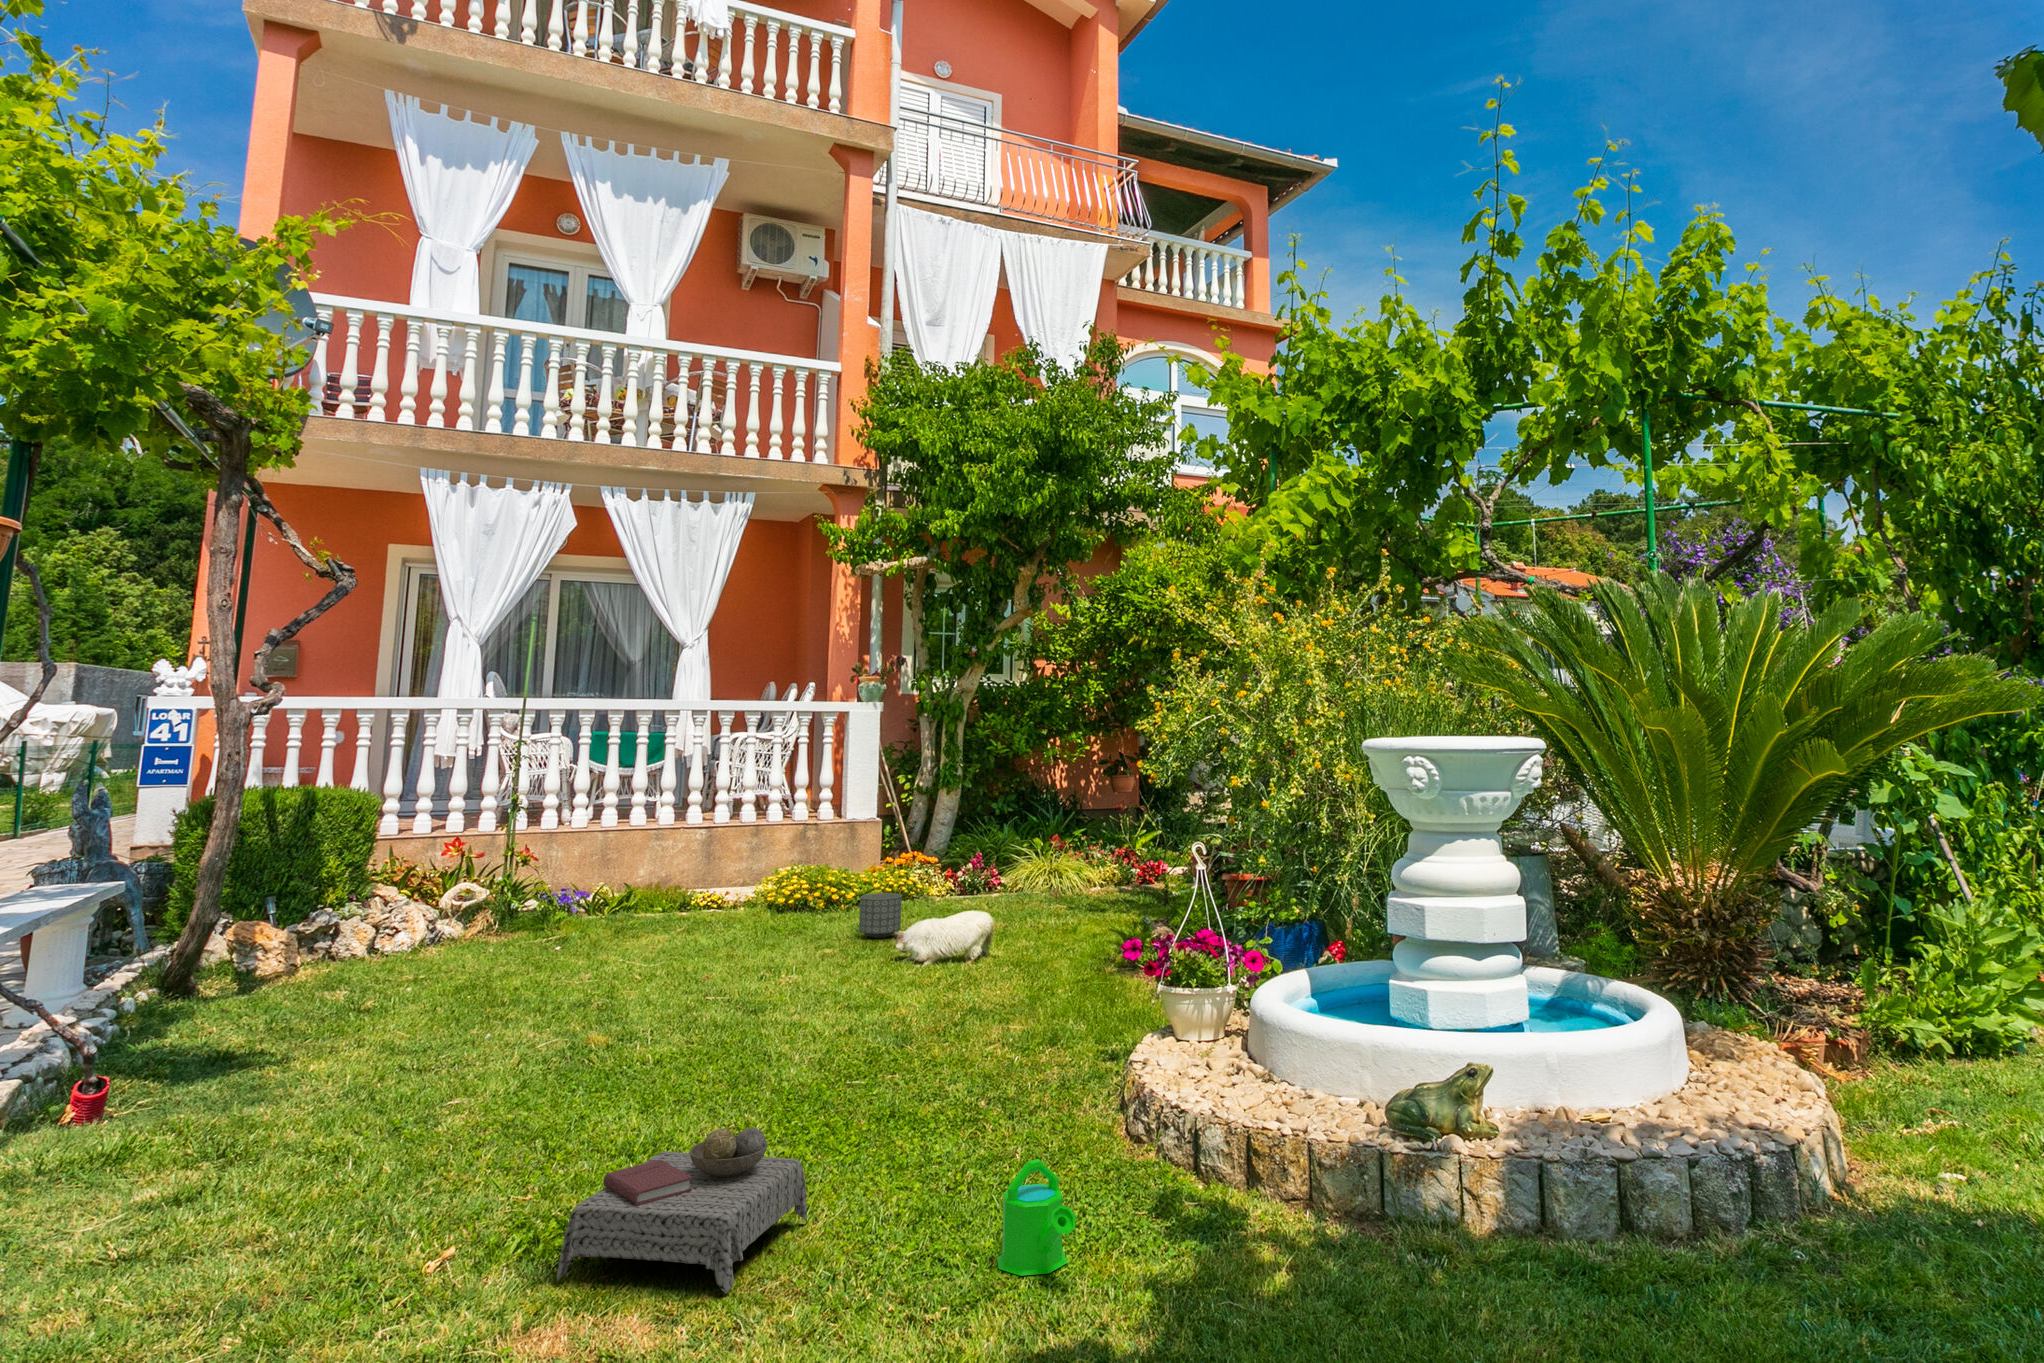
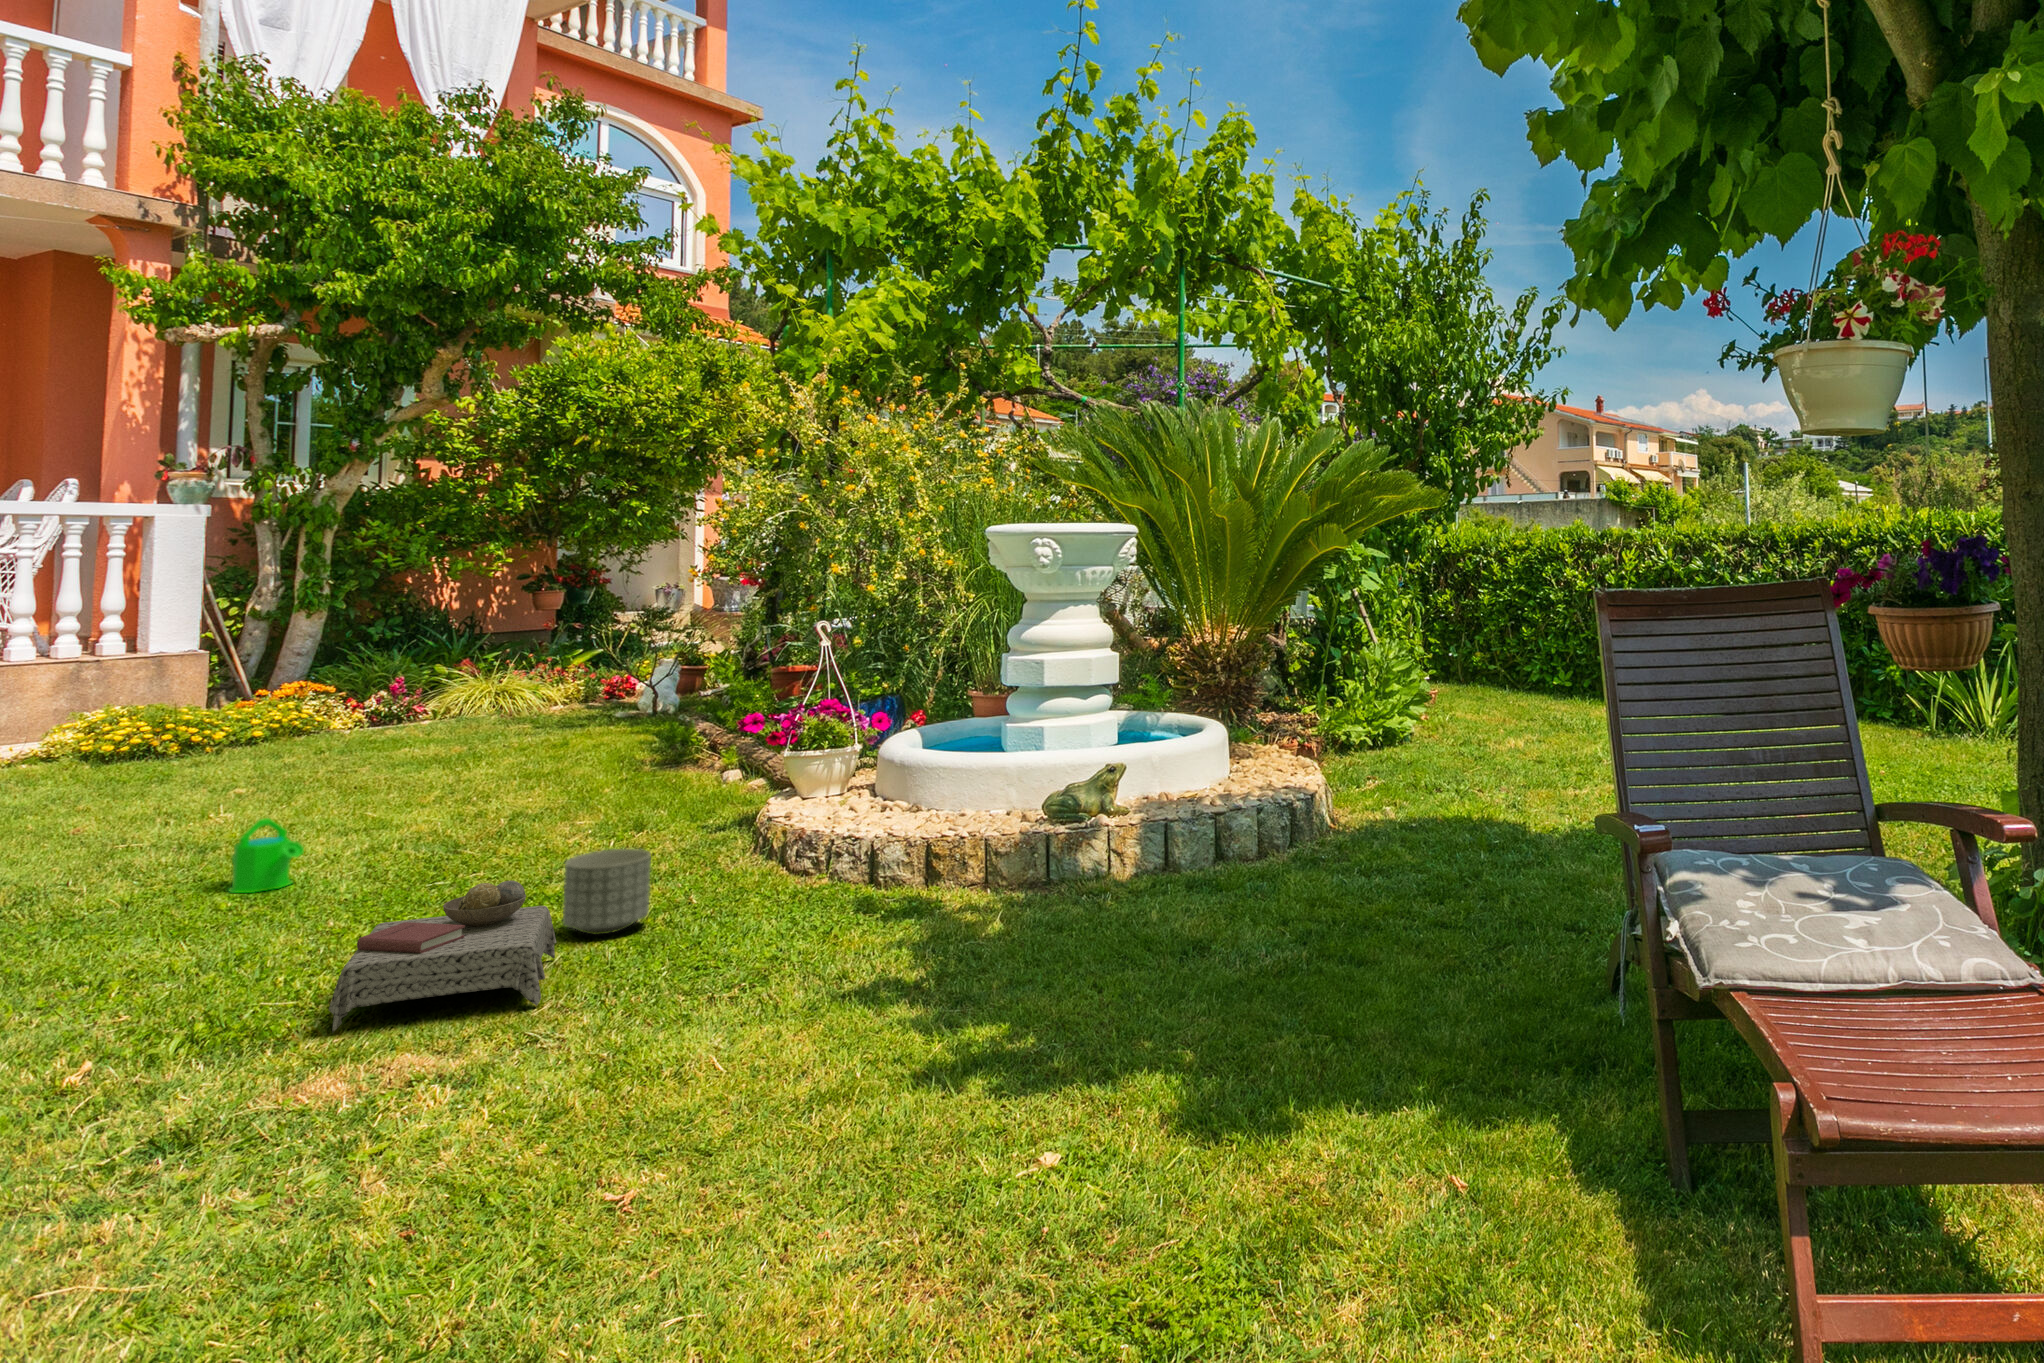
planter: present [859,893,902,938] -> present [563,849,651,935]
watering can: present [997,1159,1076,1276] -> present [228,818,304,893]

